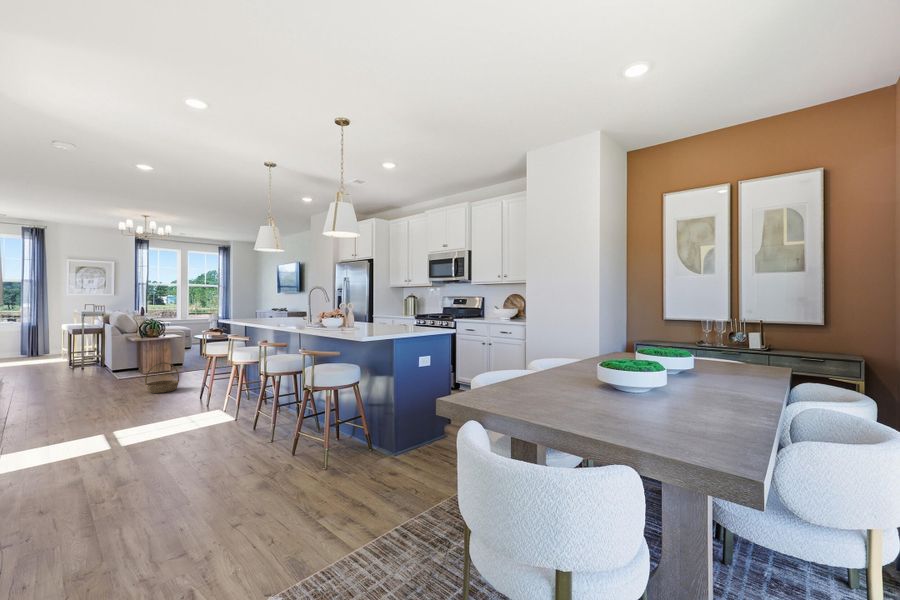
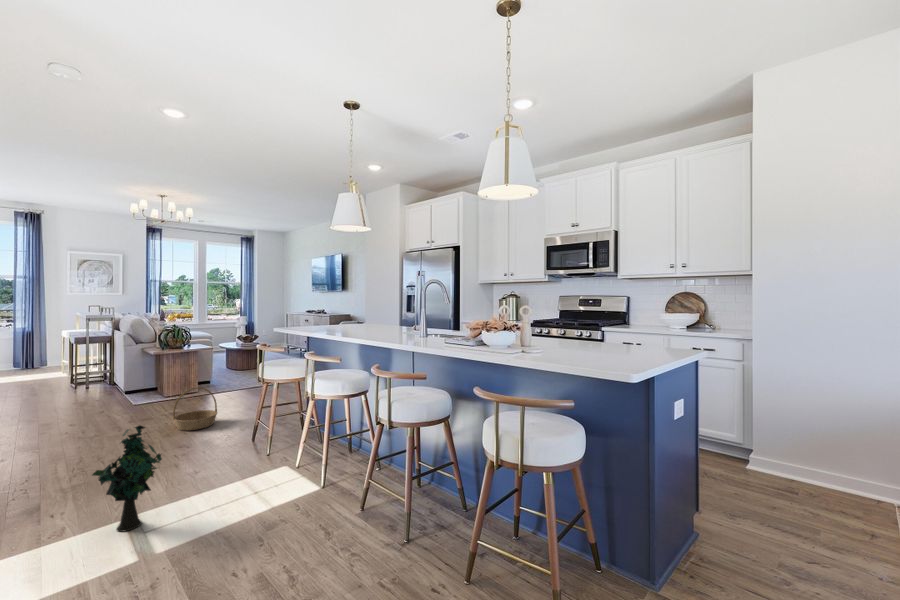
decorative plant: none [83,375,128,438] -> present [92,425,162,532]

